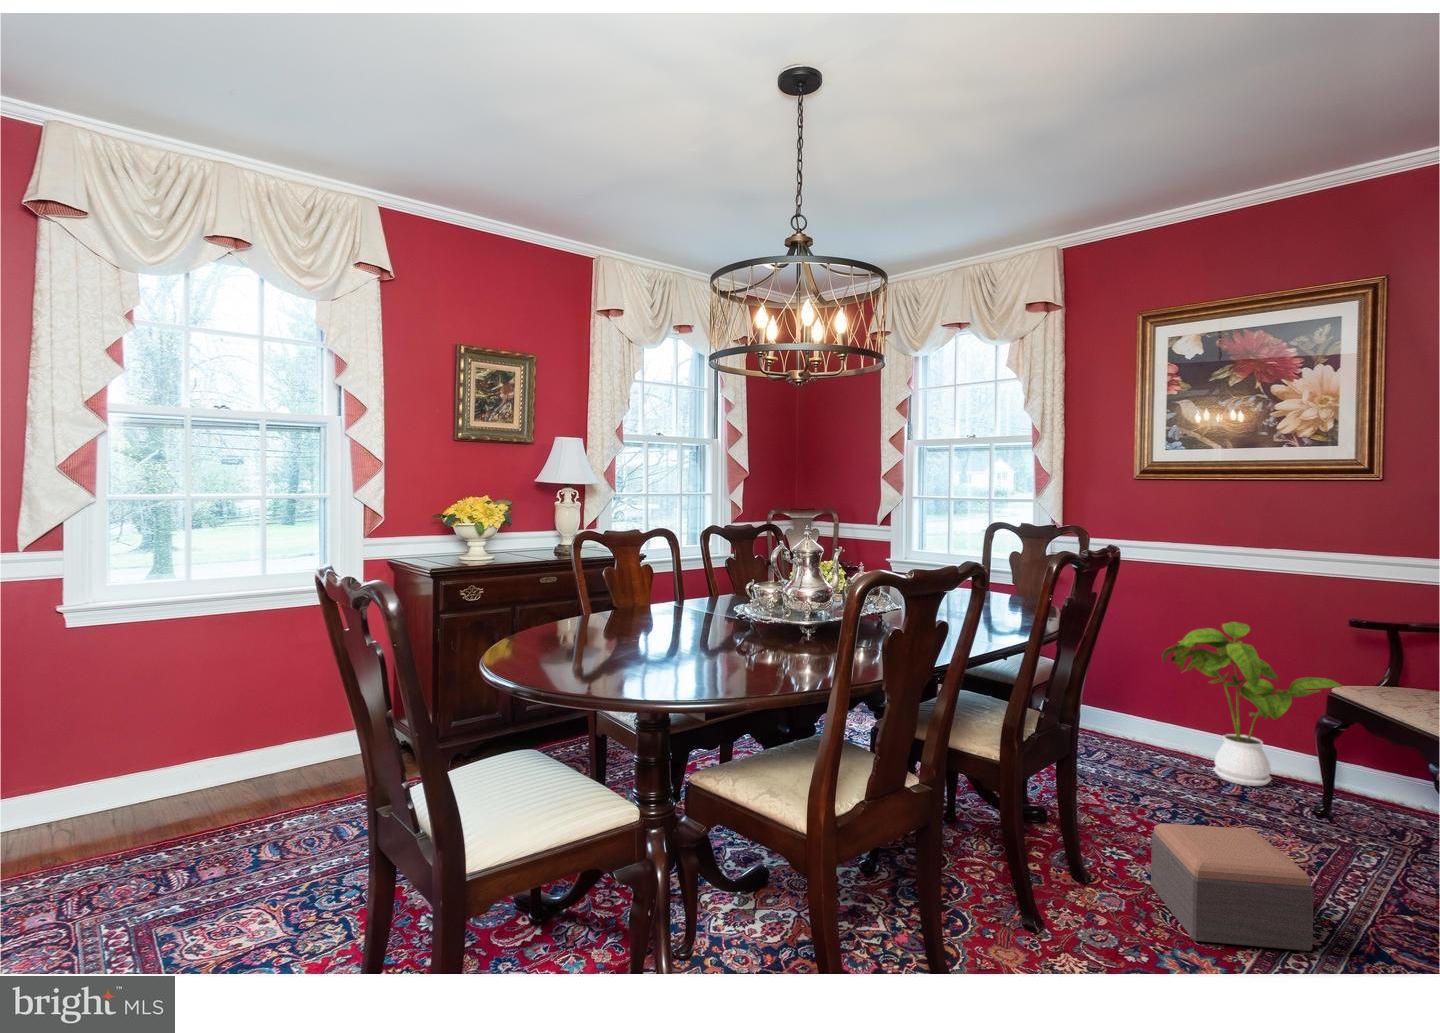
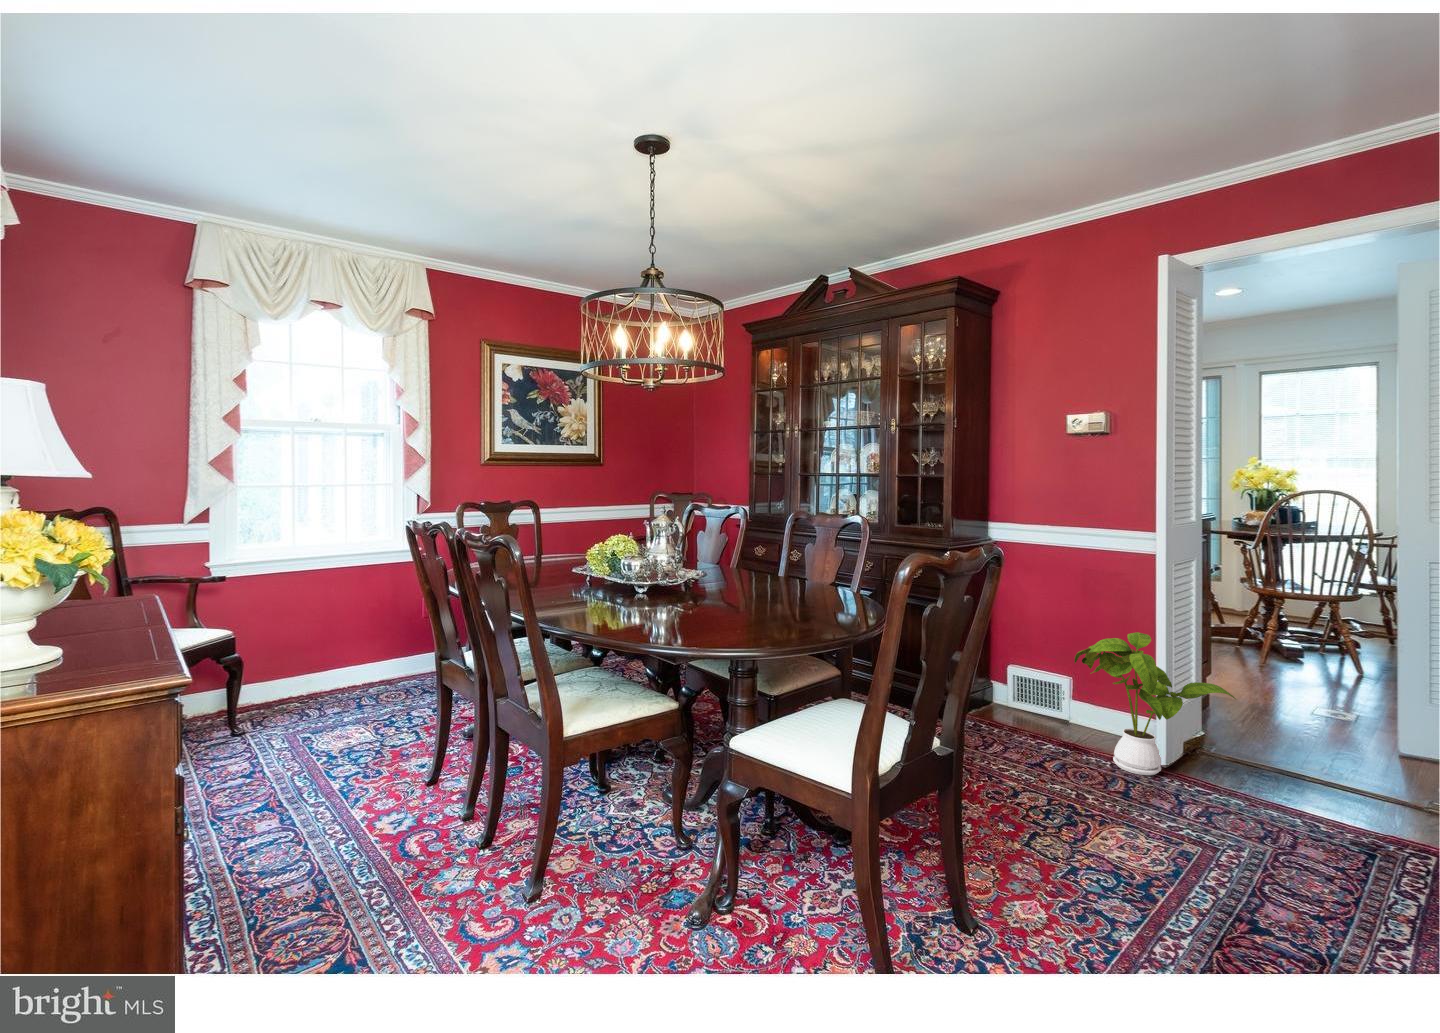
footstool: present [1151,823,1314,951] -> none [1052,822,1187,938]

